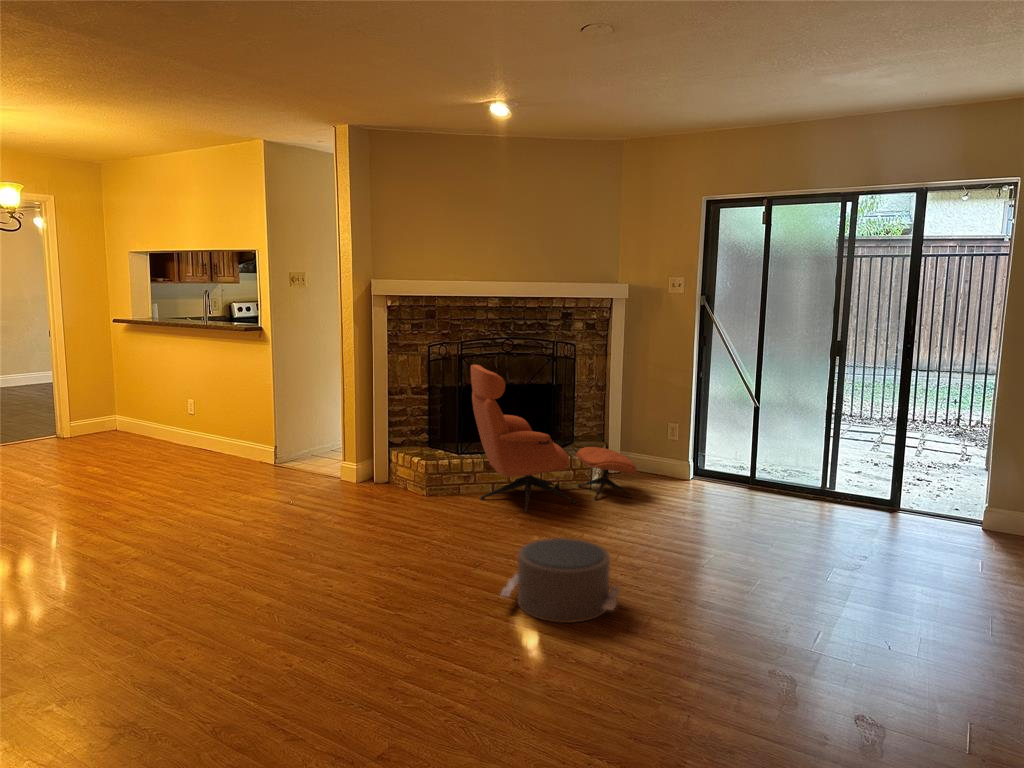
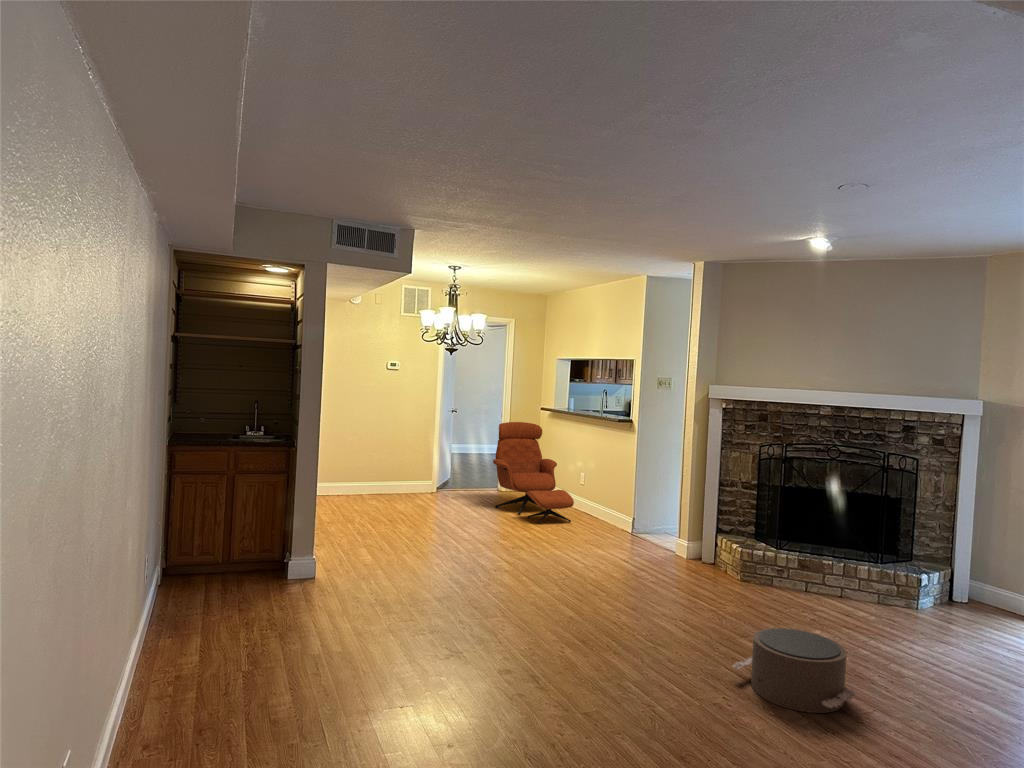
lounge chair: present [471,365,637,512] -> present [493,422,574,523]

